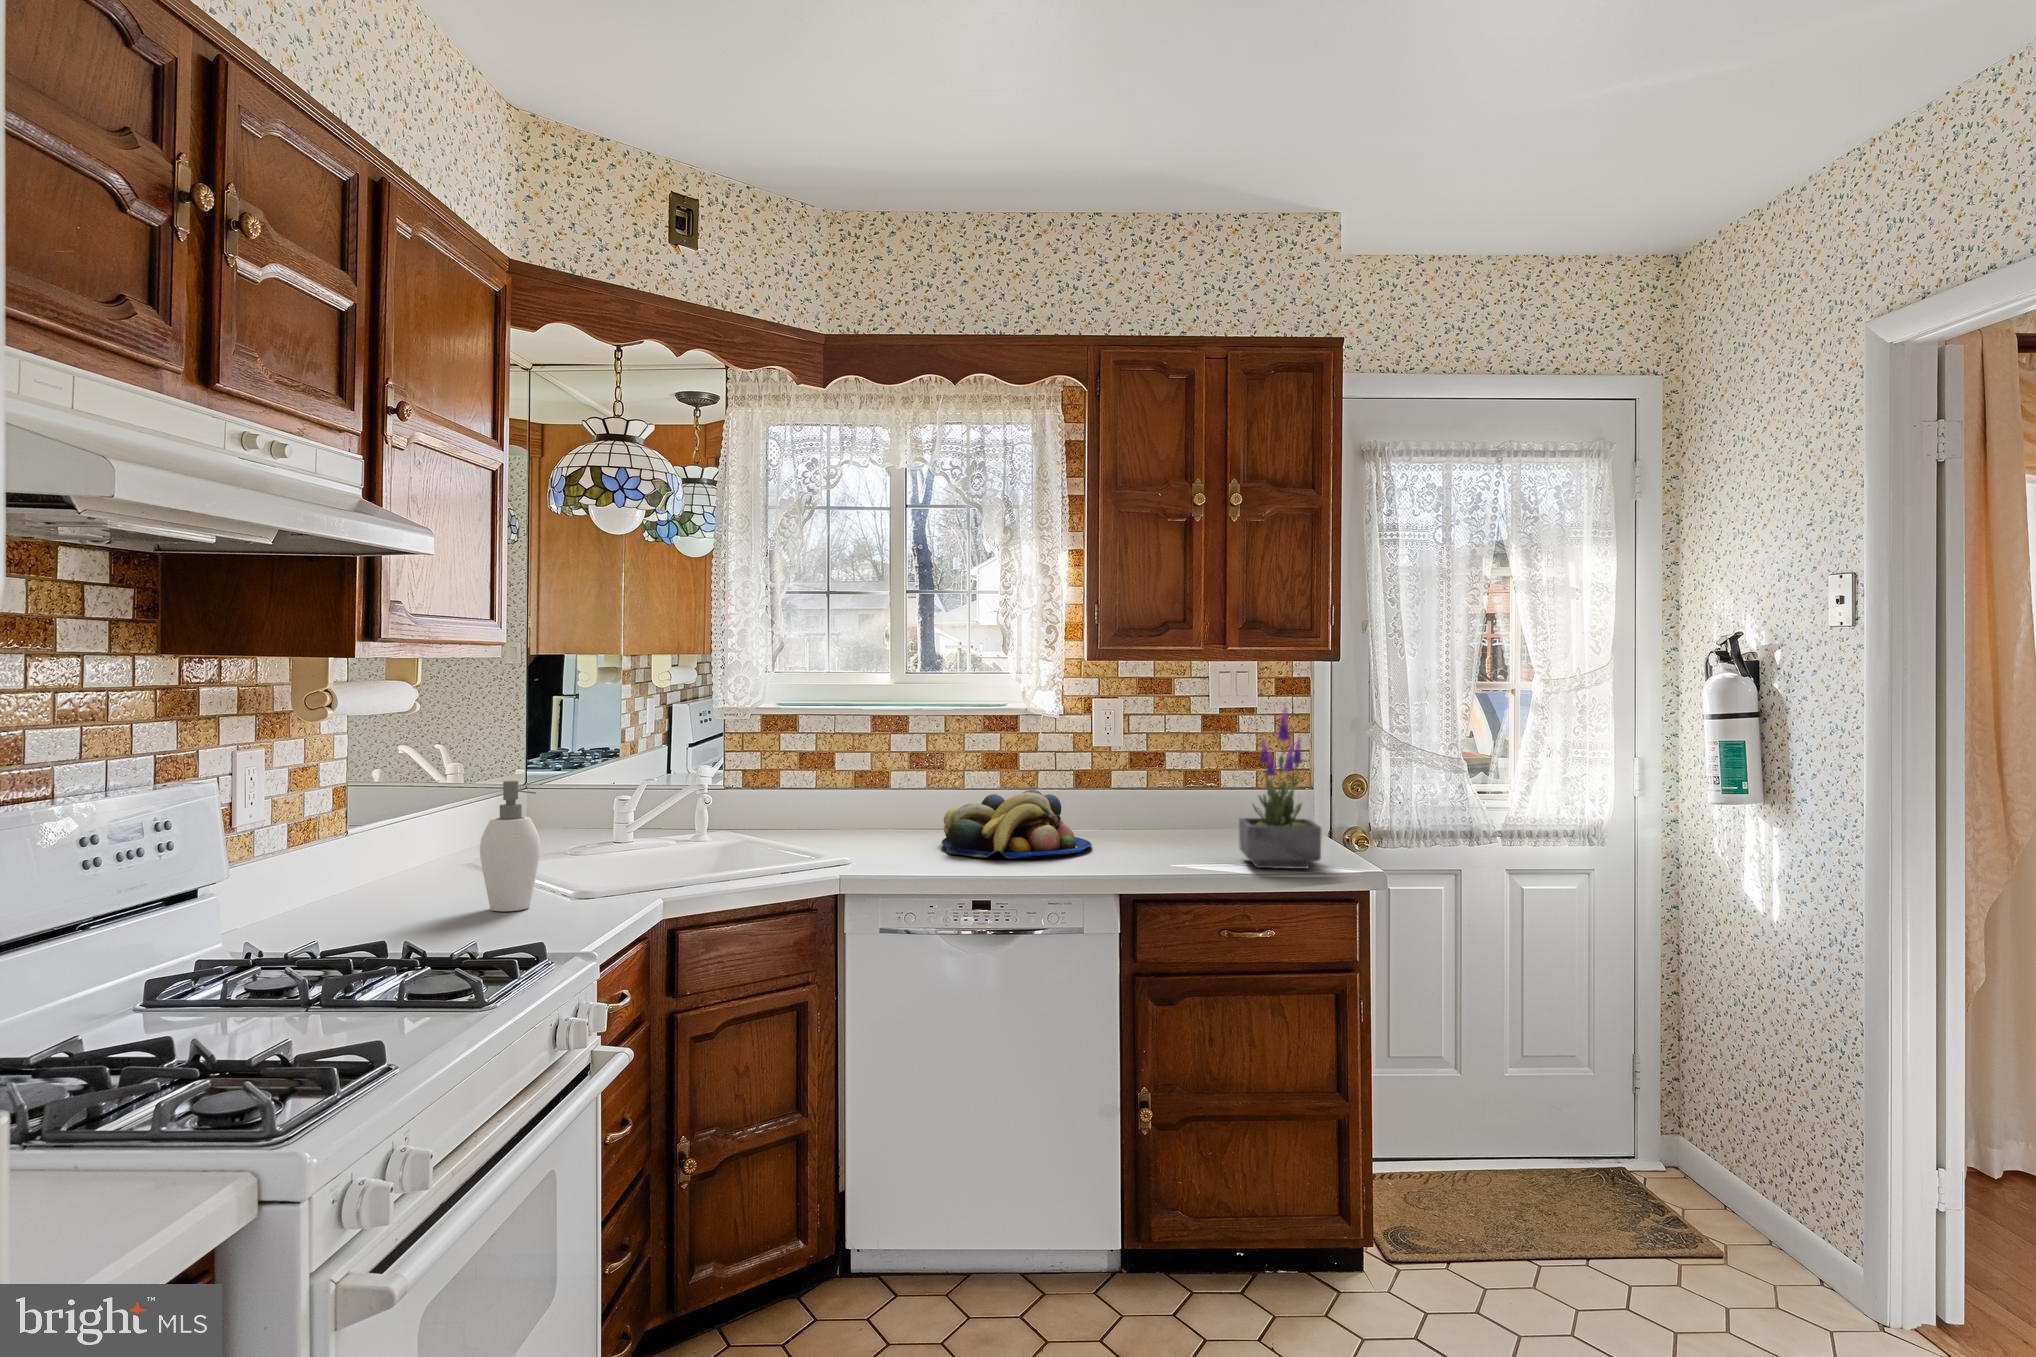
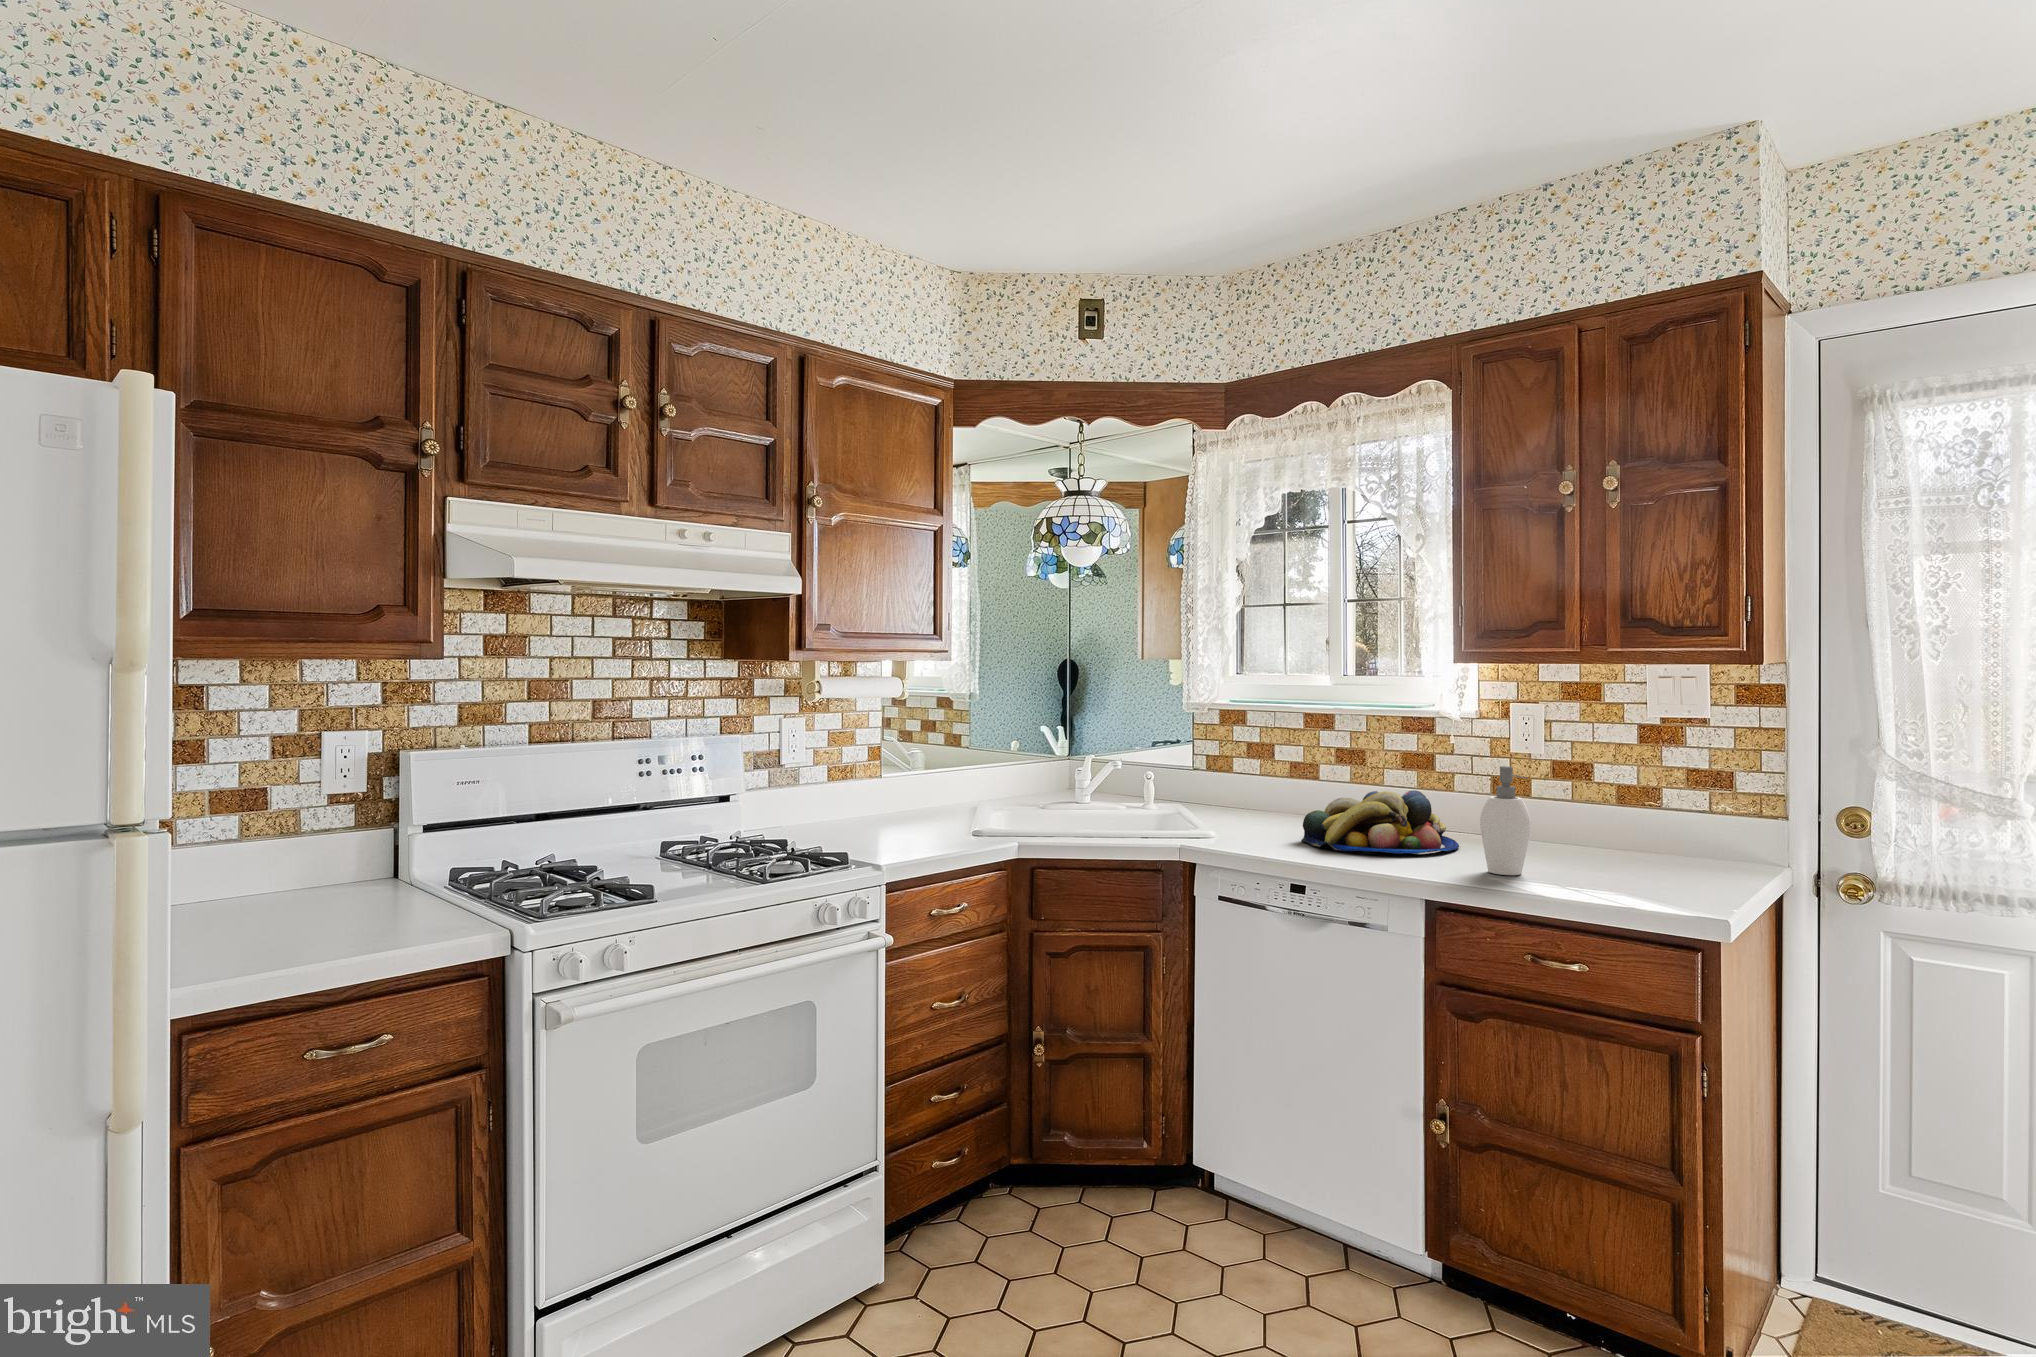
potted plant: present [1239,705,1321,869] -> none [1550,710,1665,901]
soap dispenser: present [480,781,541,911] -> present [1480,766,1531,875]

